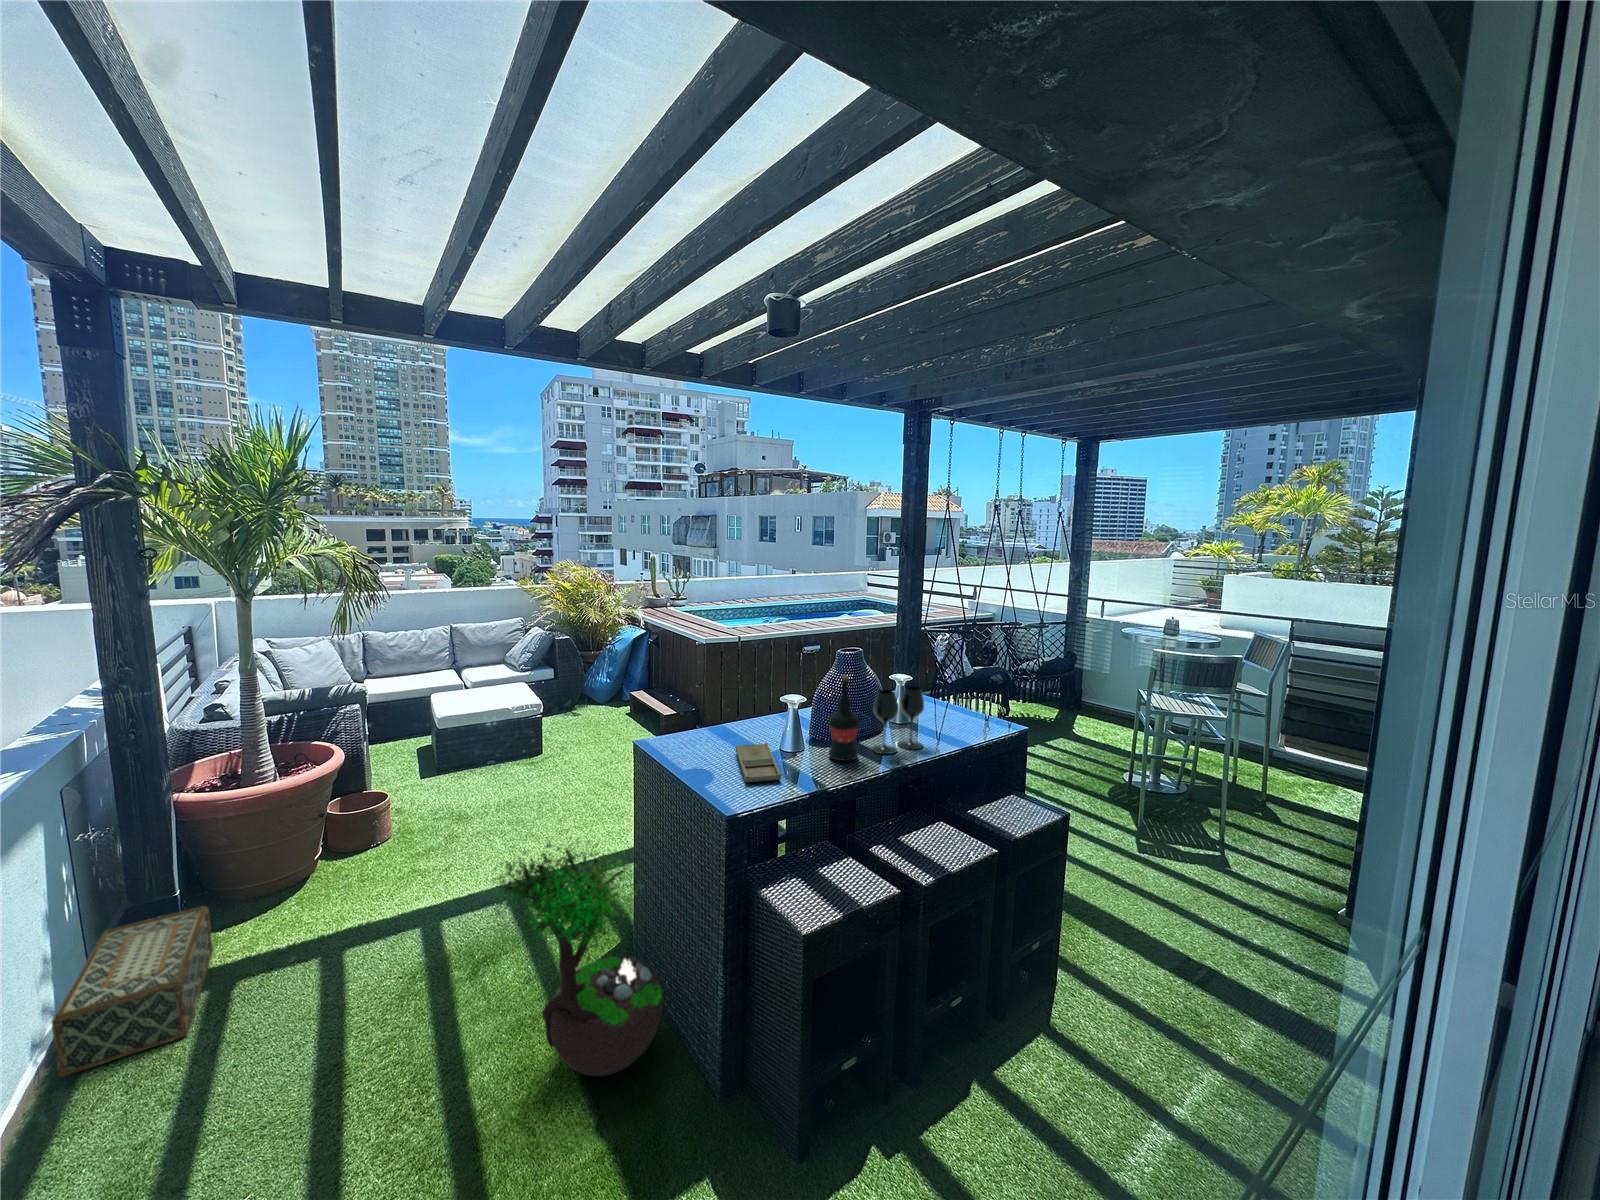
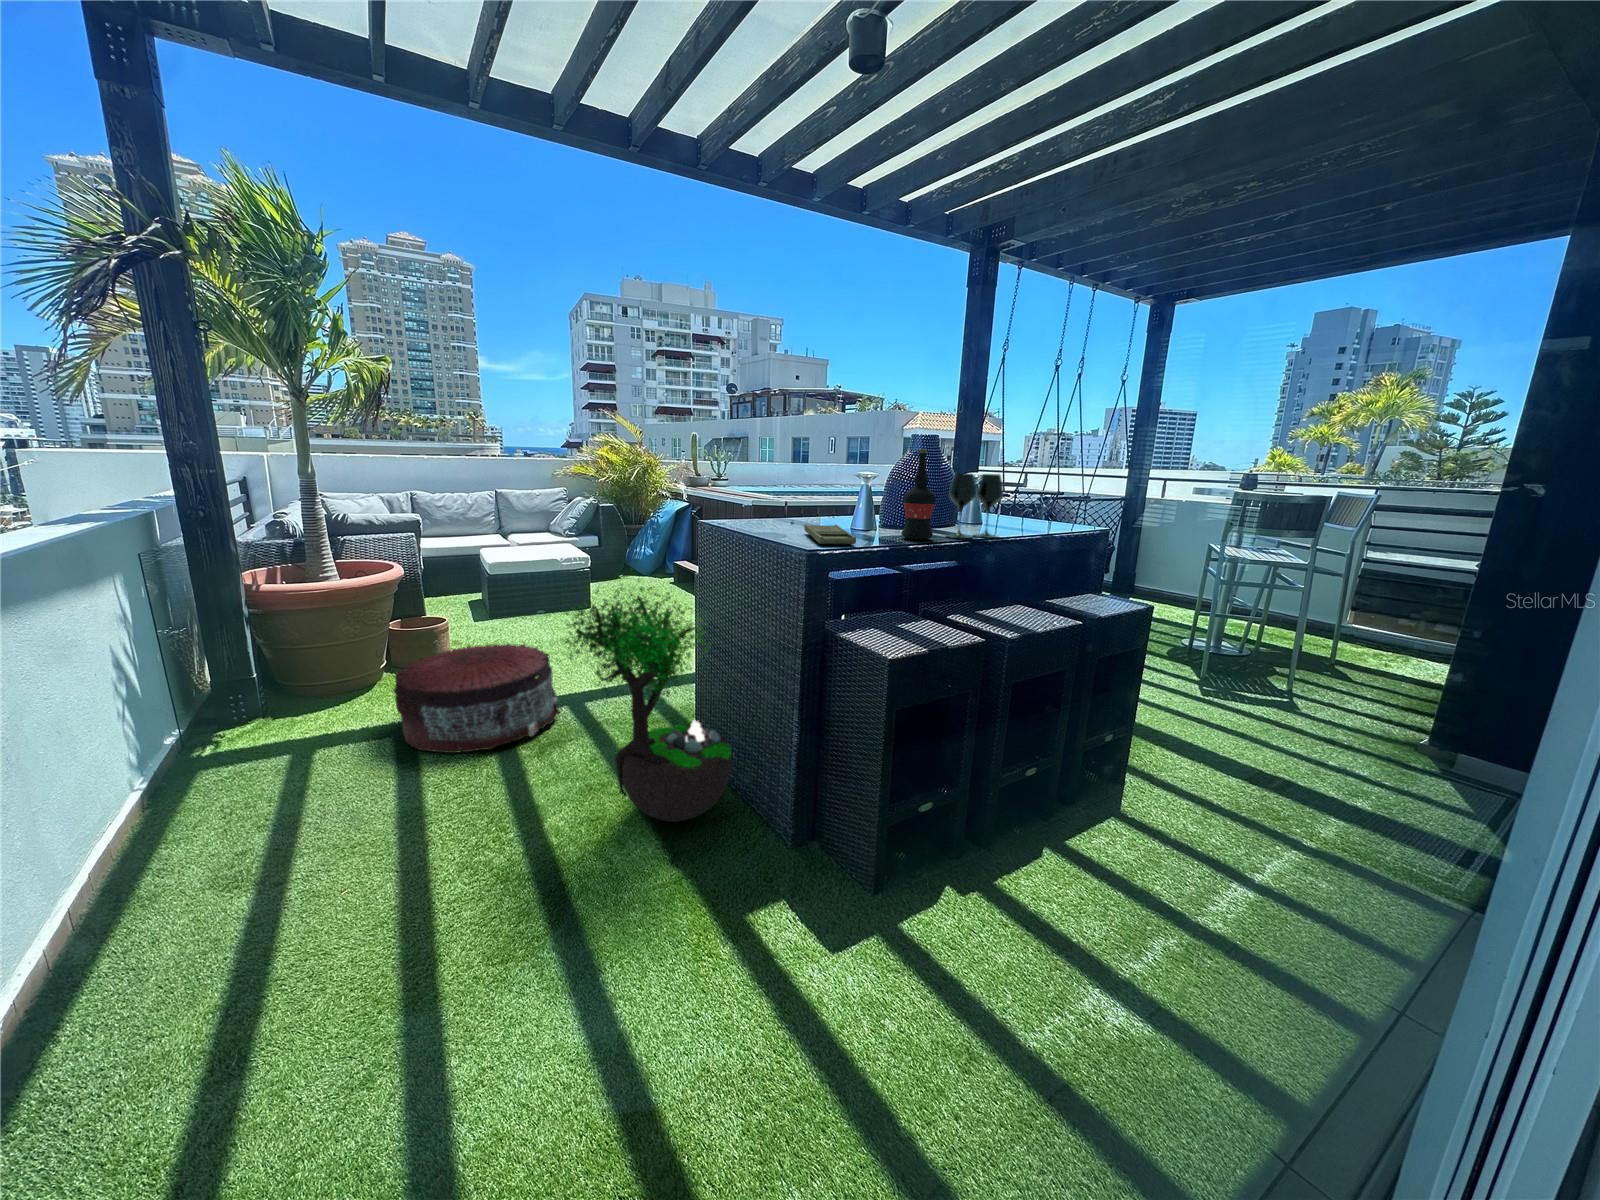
pouf: none [323,838,499,981] -> present [394,644,560,753]
woven basket: present [52,906,213,1077] -> none [148,682,291,803]

